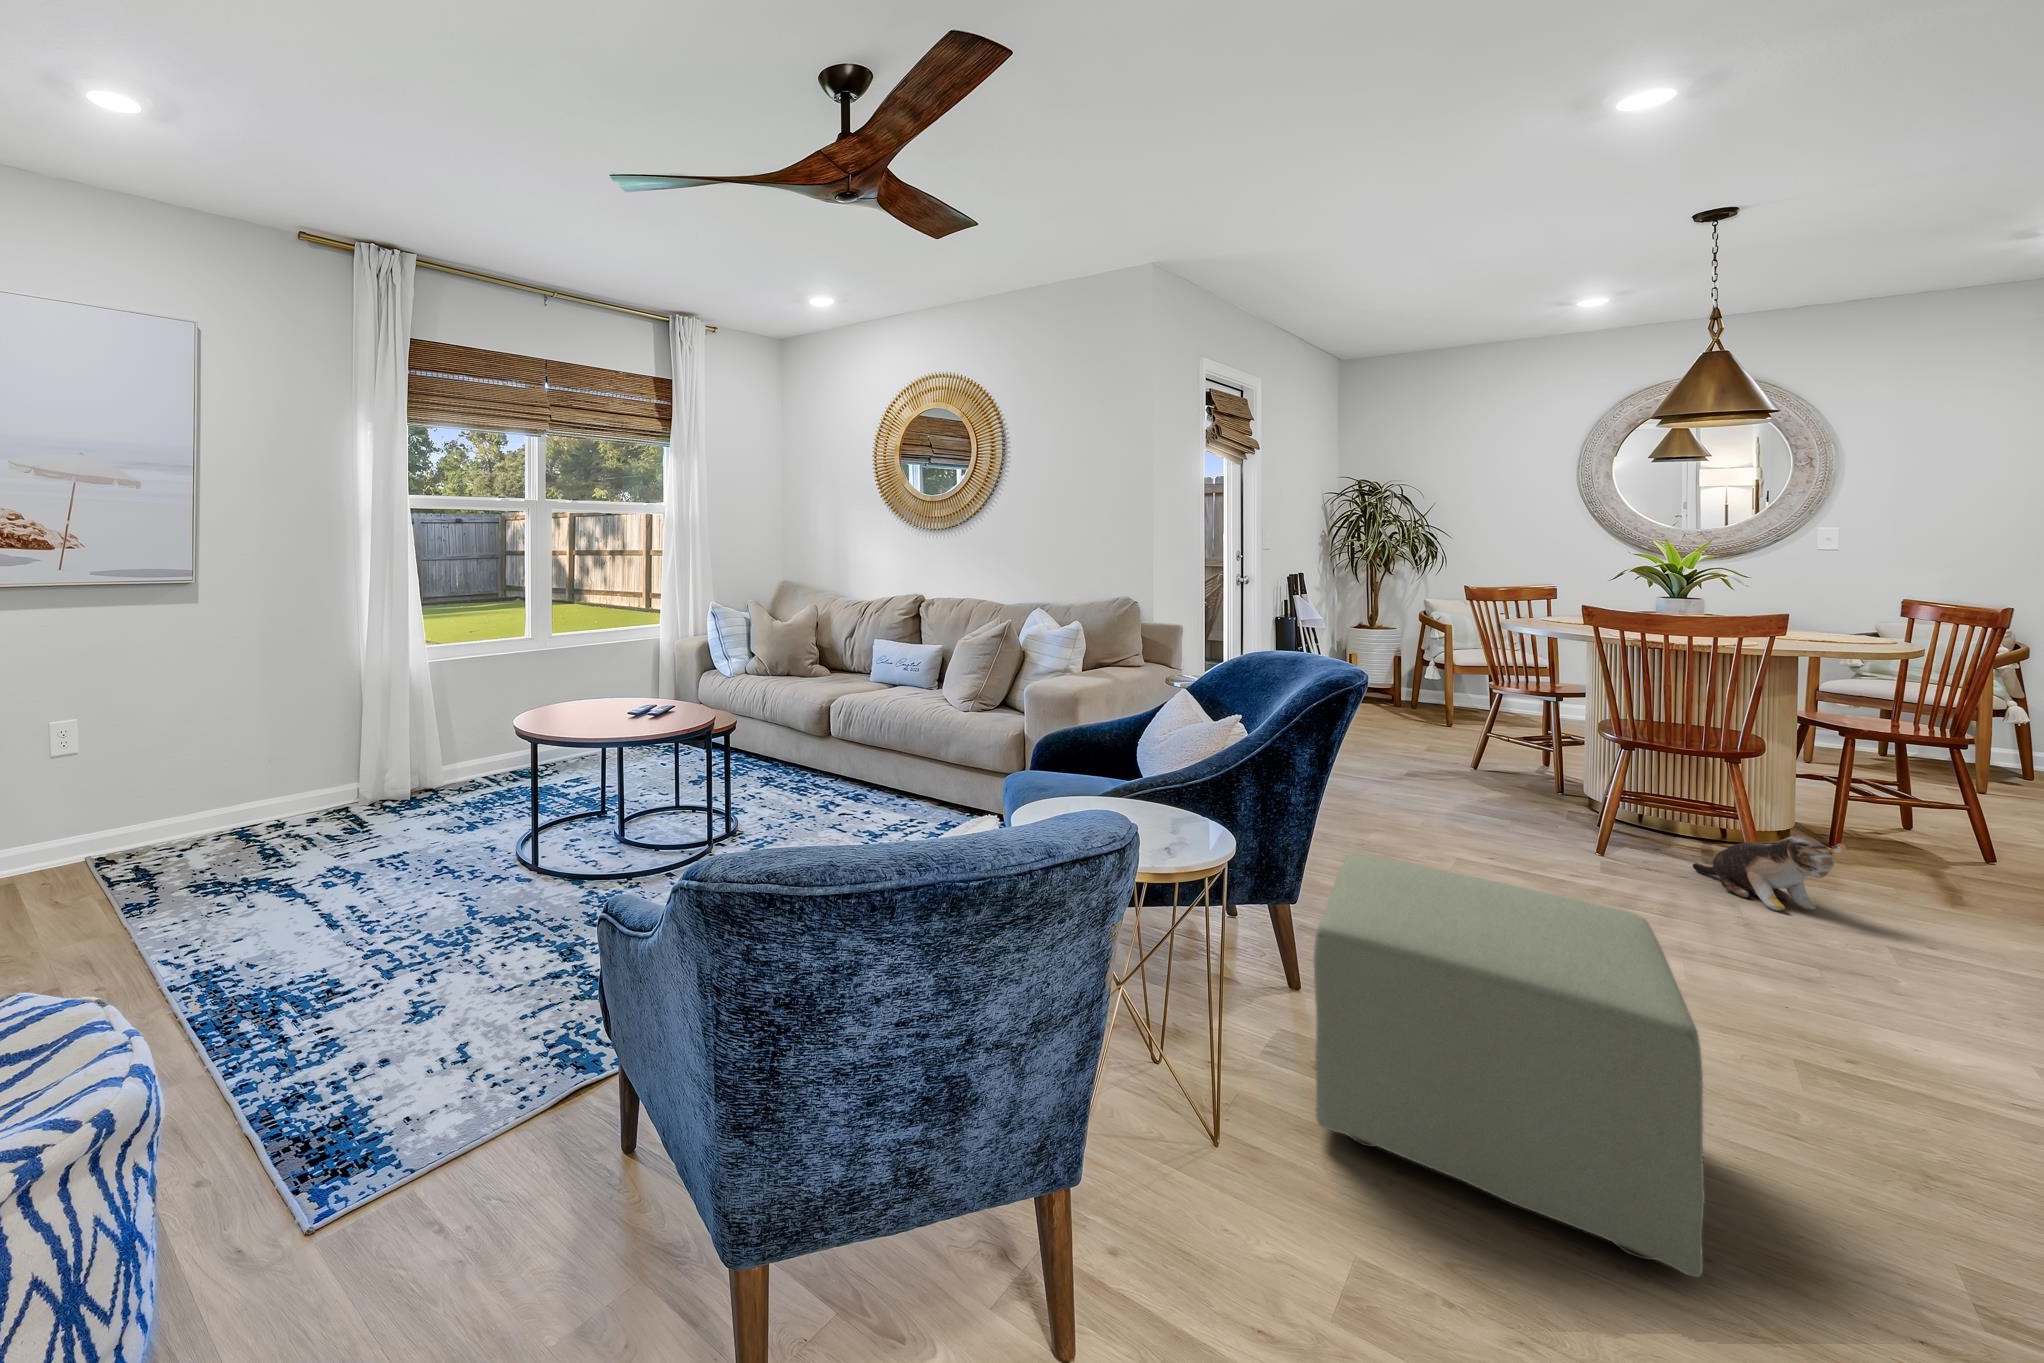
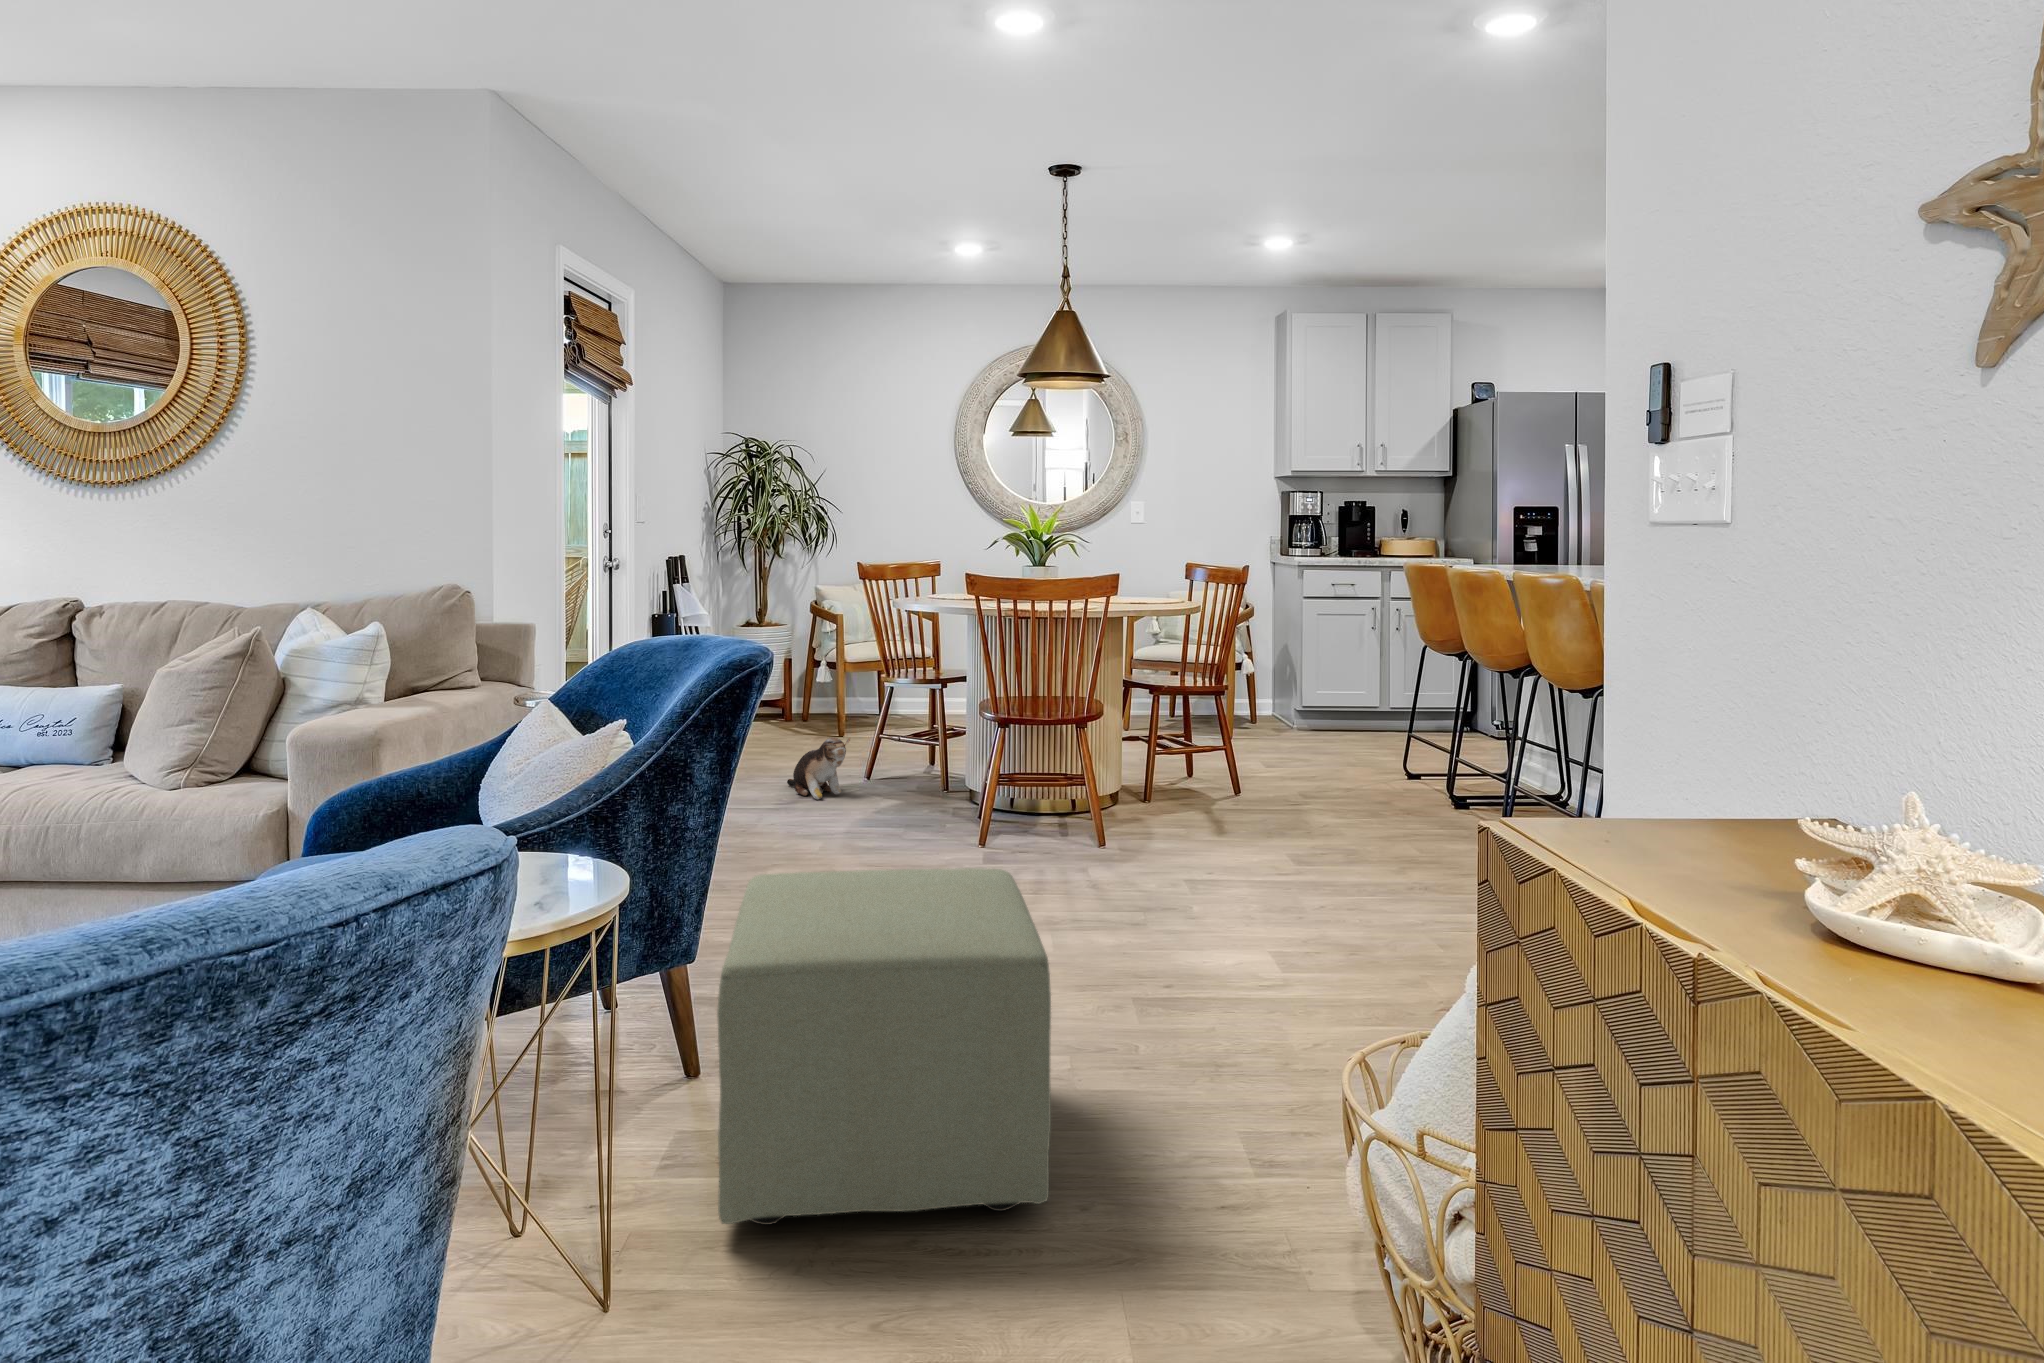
plush toy: present [1693,836,1846,911] -> present [787,737,850,800]

